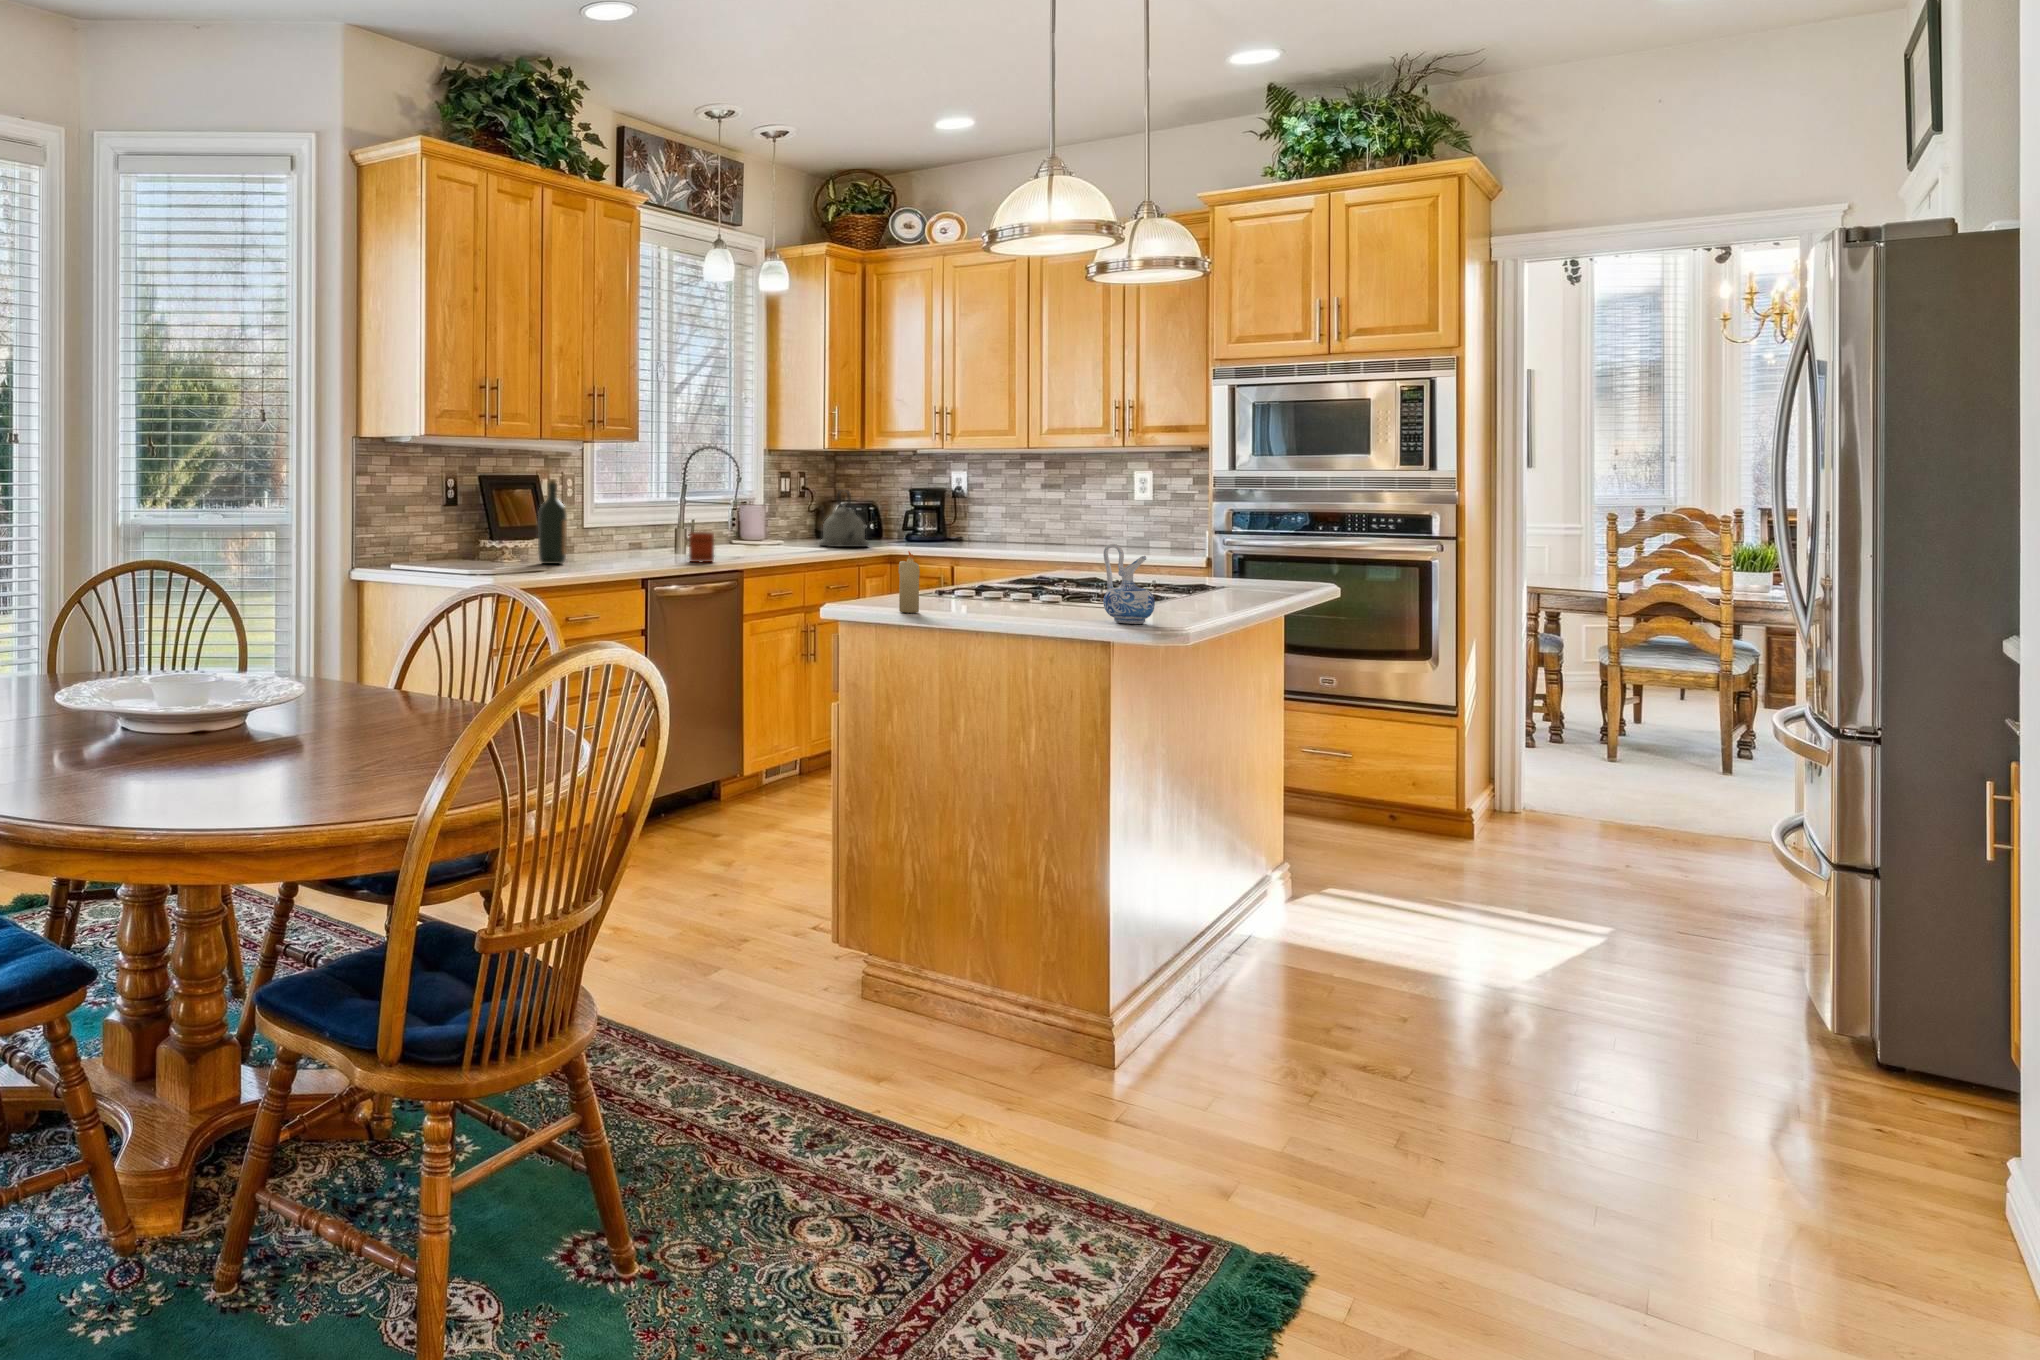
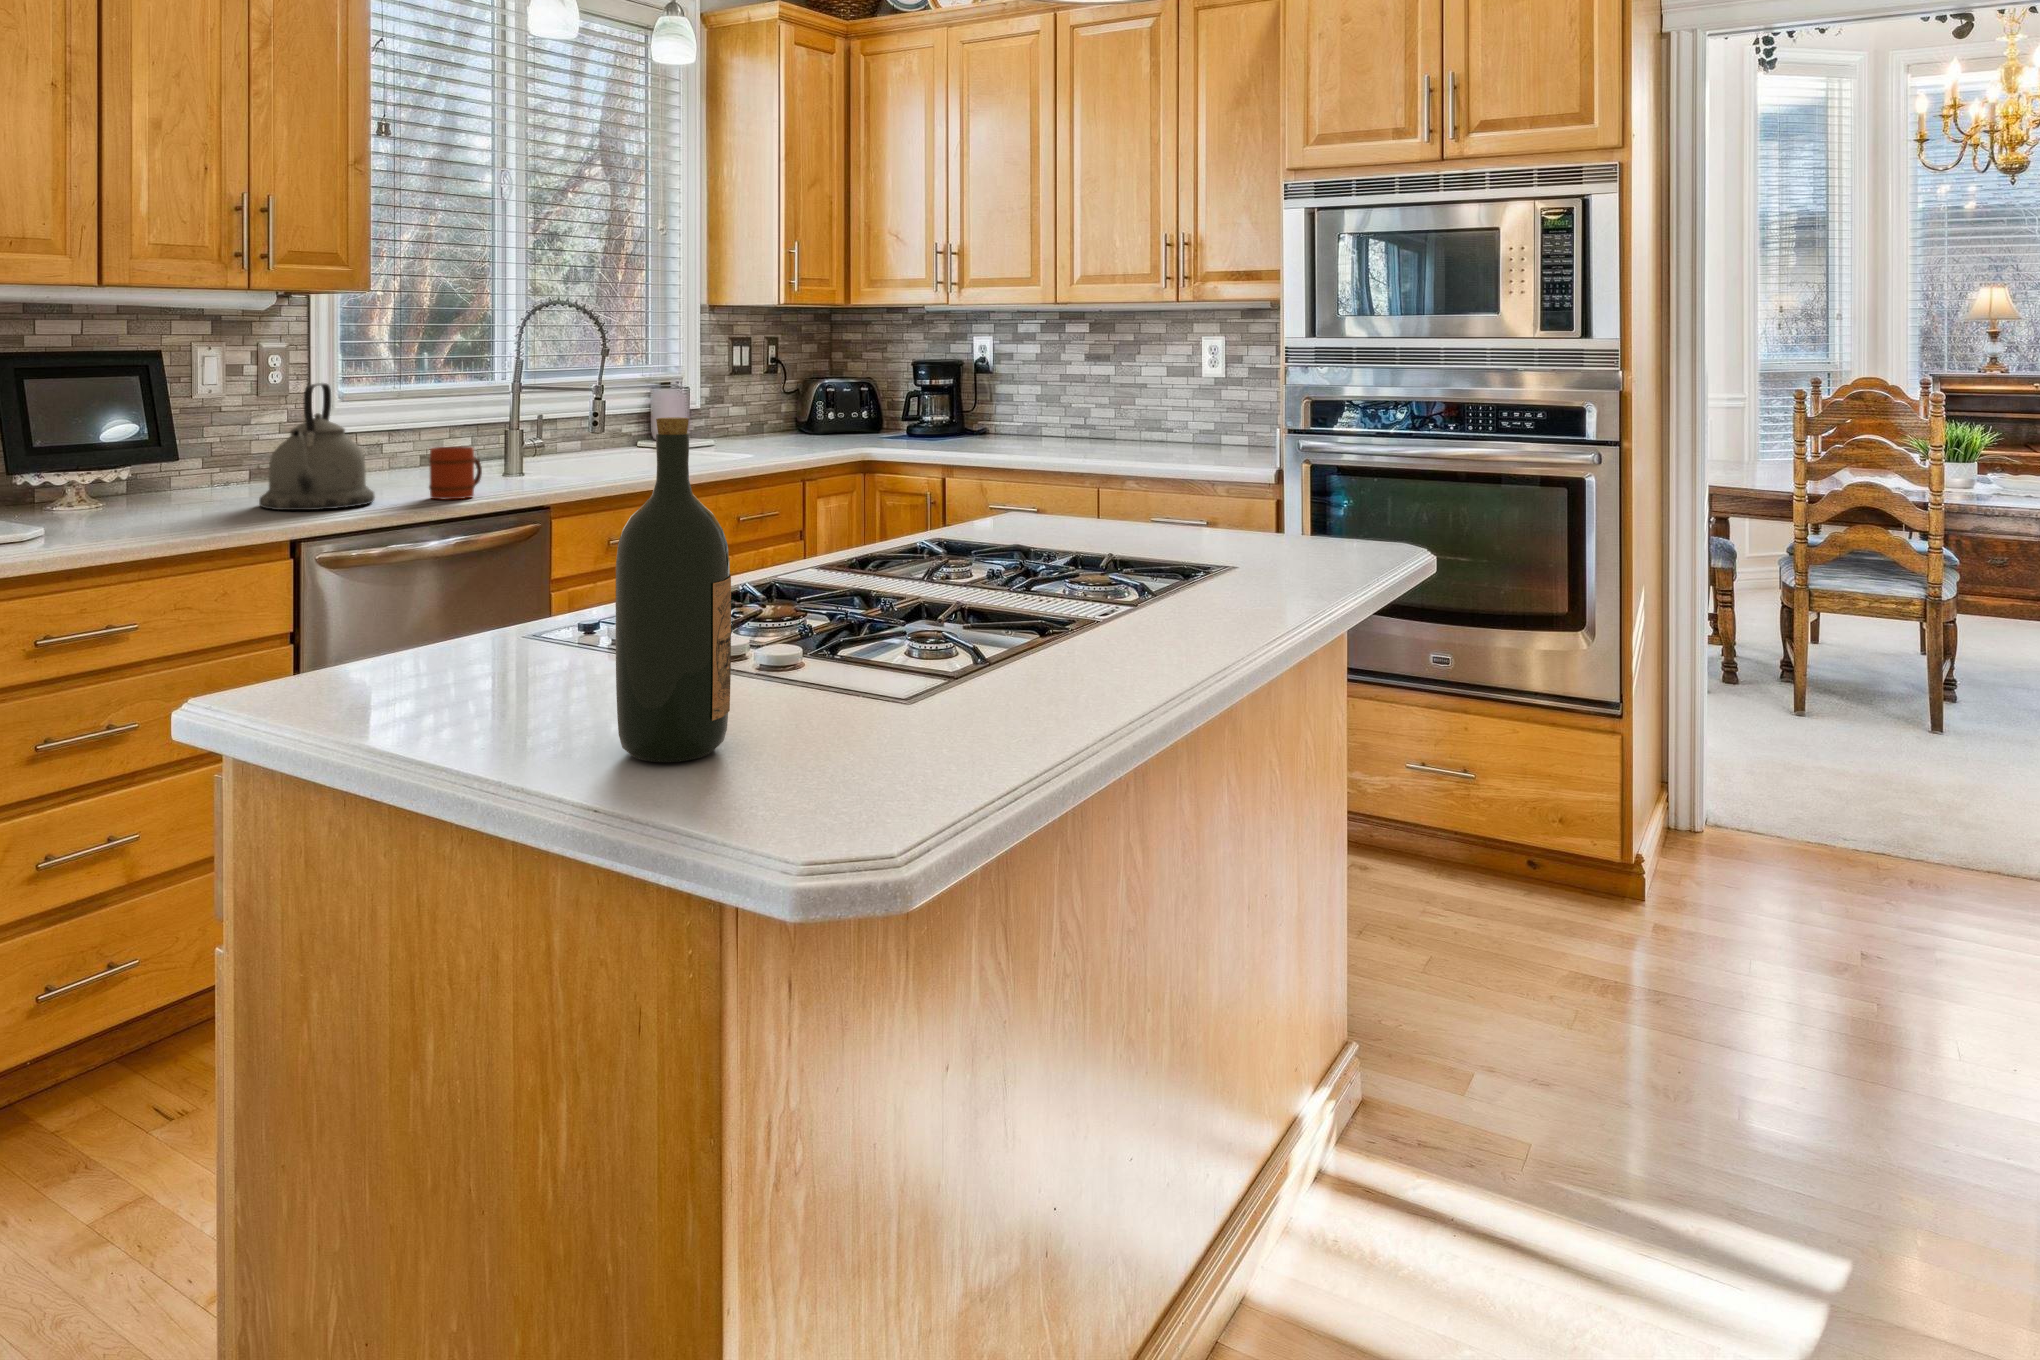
wine bottle: present [538,479,567,564] -> present [615,417,731,762]
kettle: present [819,492,869,547] -> present [259,383,375,510]
ceramic pitcher: present [1103,544,1155,624] -> none [821,549,940,761]
candle: present [899,551,920,613] -> none [381,559,436,716]

